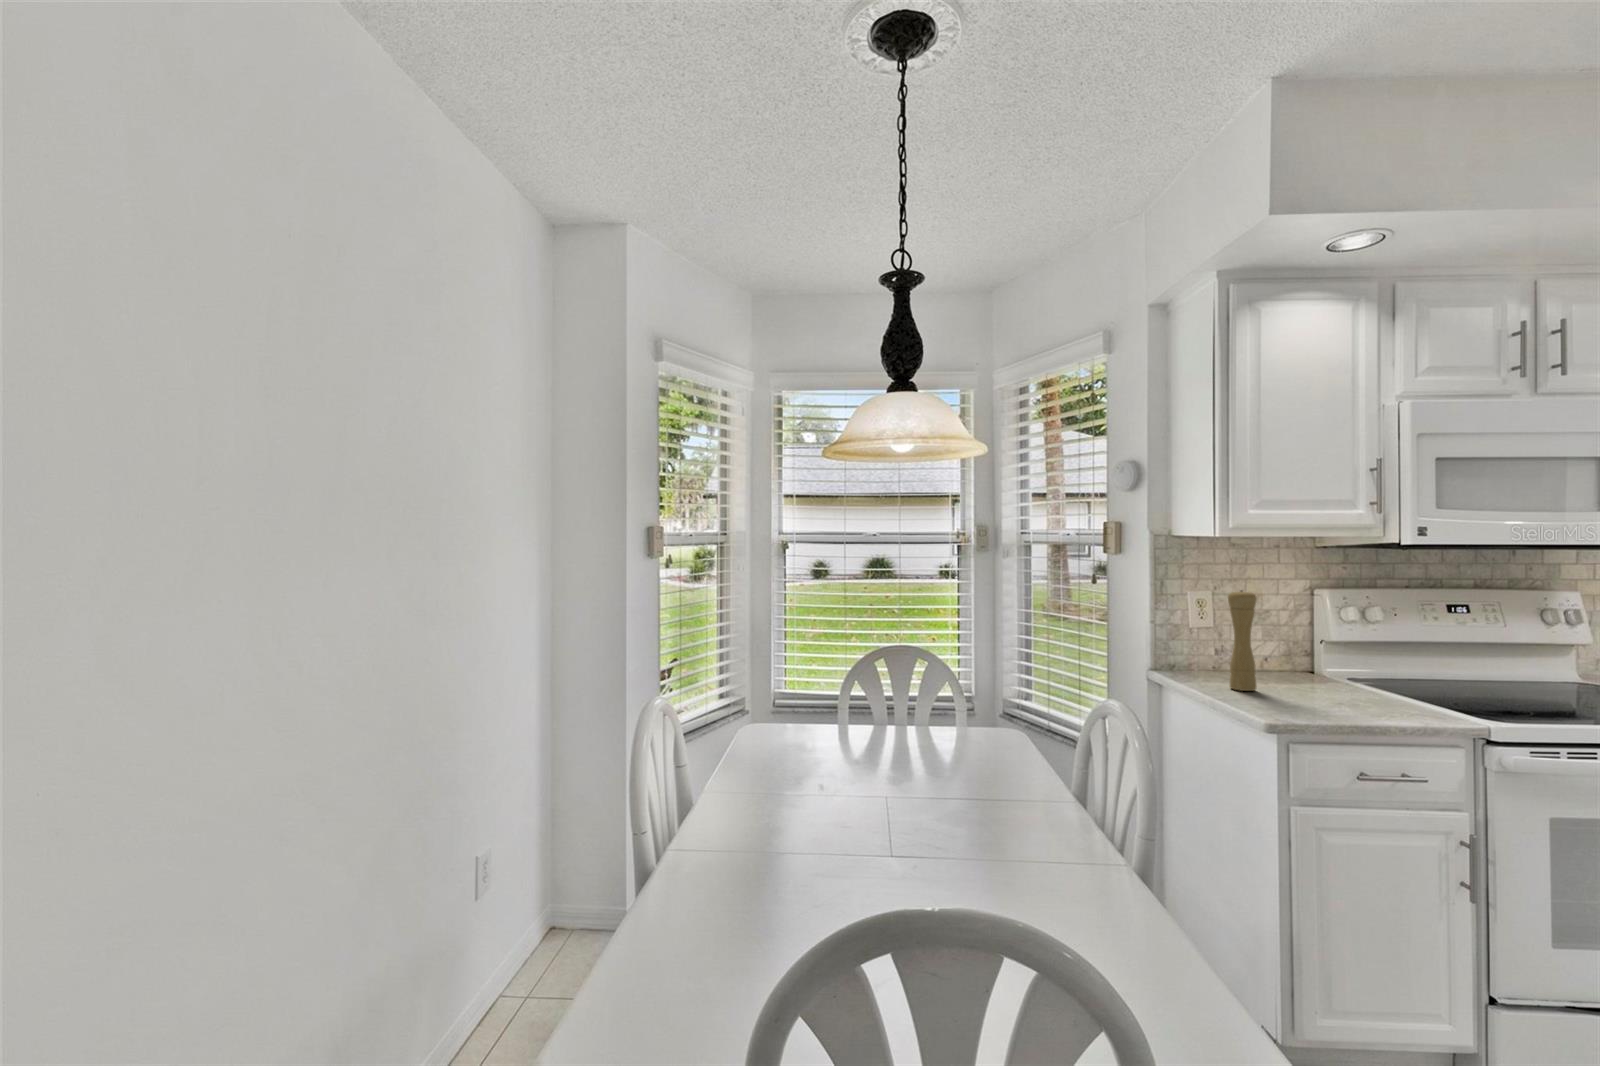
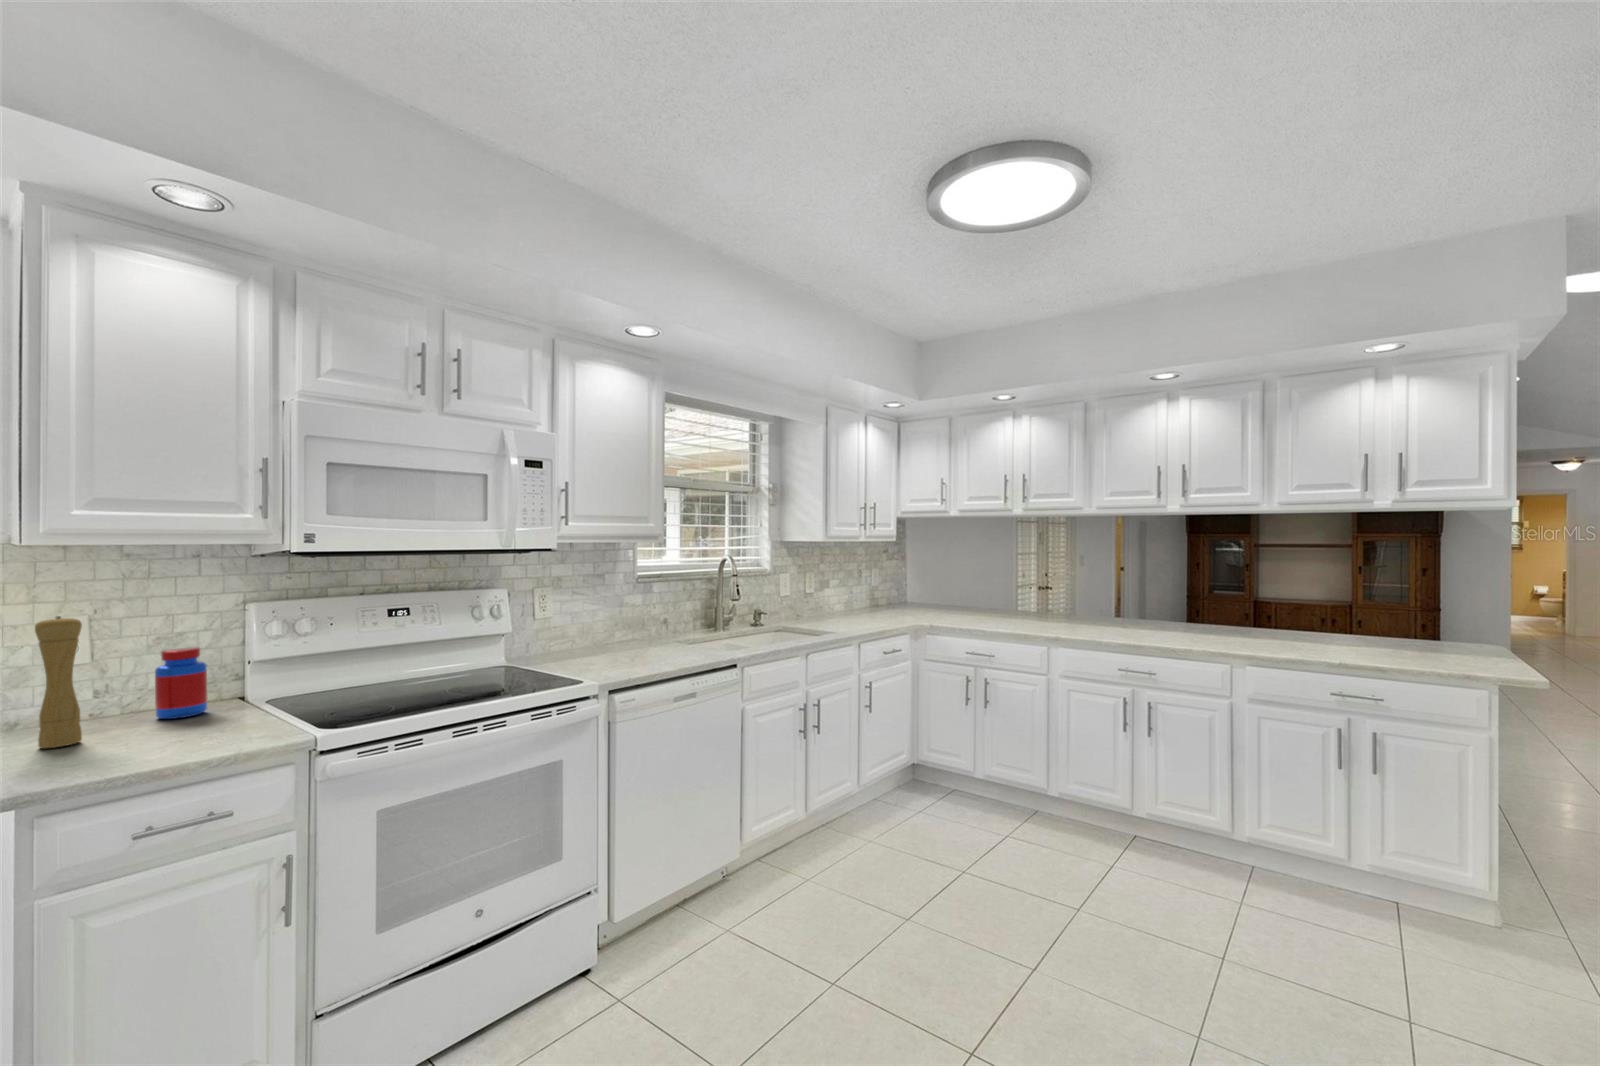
jar: none [1270,623,1309,683] -> present [155,647,207,719]

